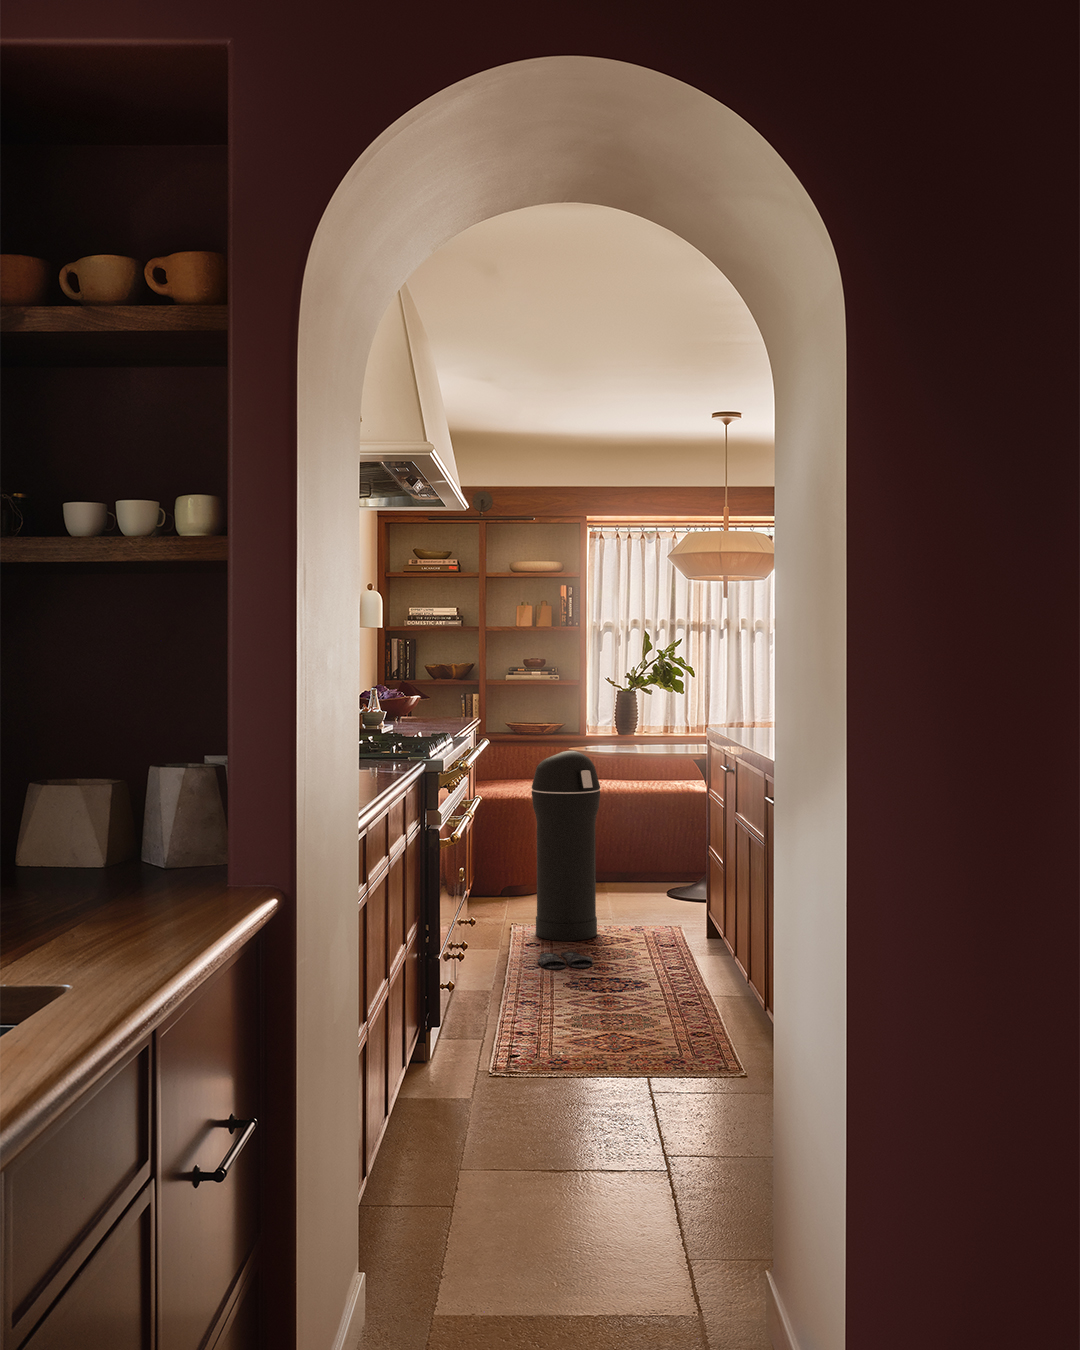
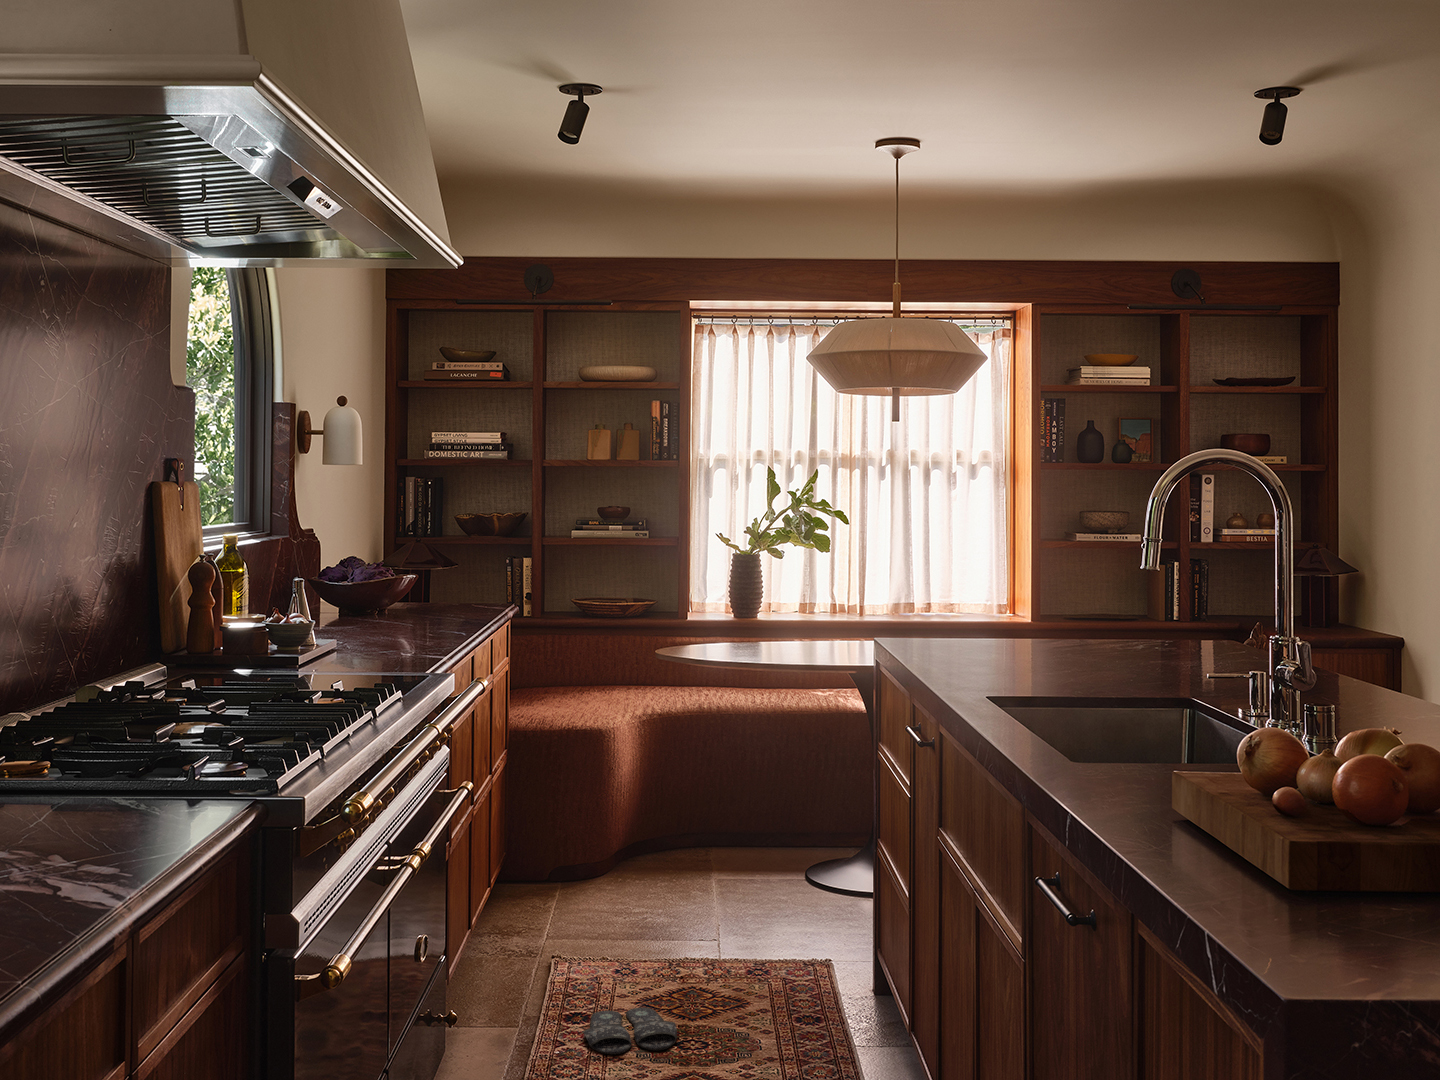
trash can: present [532,751,600,941] -> none [585,669,697,979]

